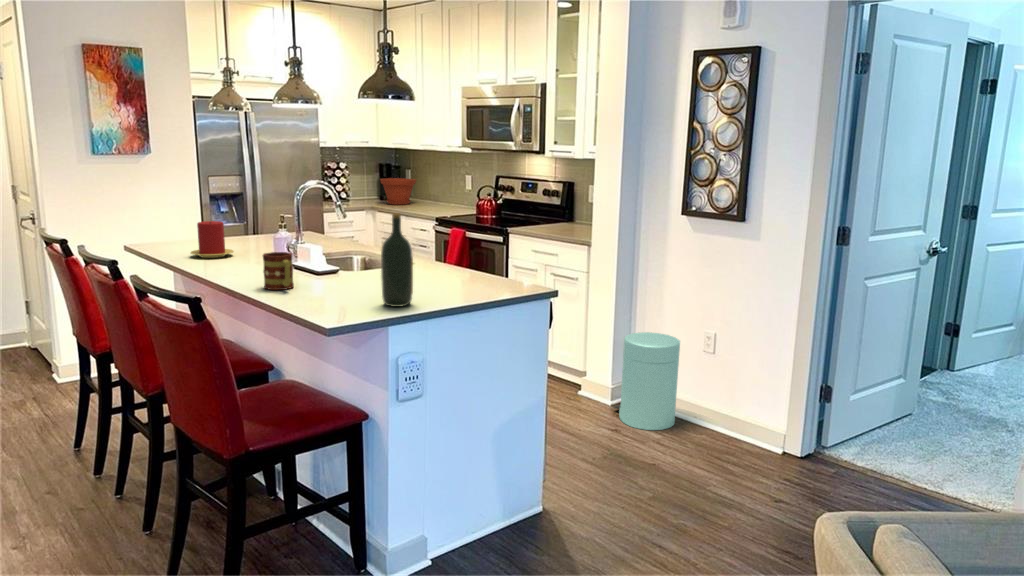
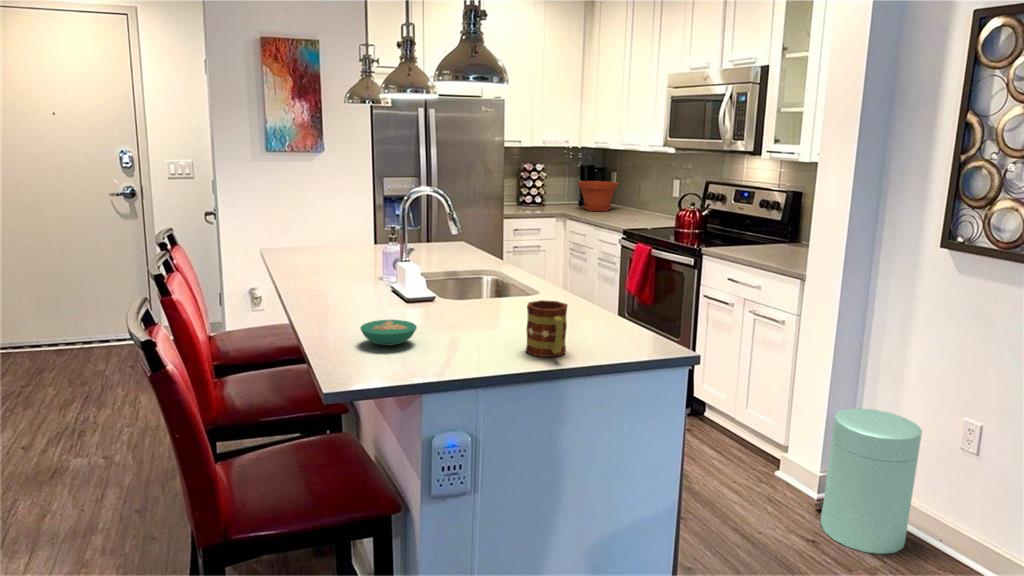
wine bottle: present [381,213,413,307] -> none [422,239,466,368]
candle: present [191,221,234,258] -> none [298,229,345,270]
mug: present [263,252,294,290] -> present [526,300,567,357]
bowl: none [320,280,364,298] -> present [360,320,417,346]

